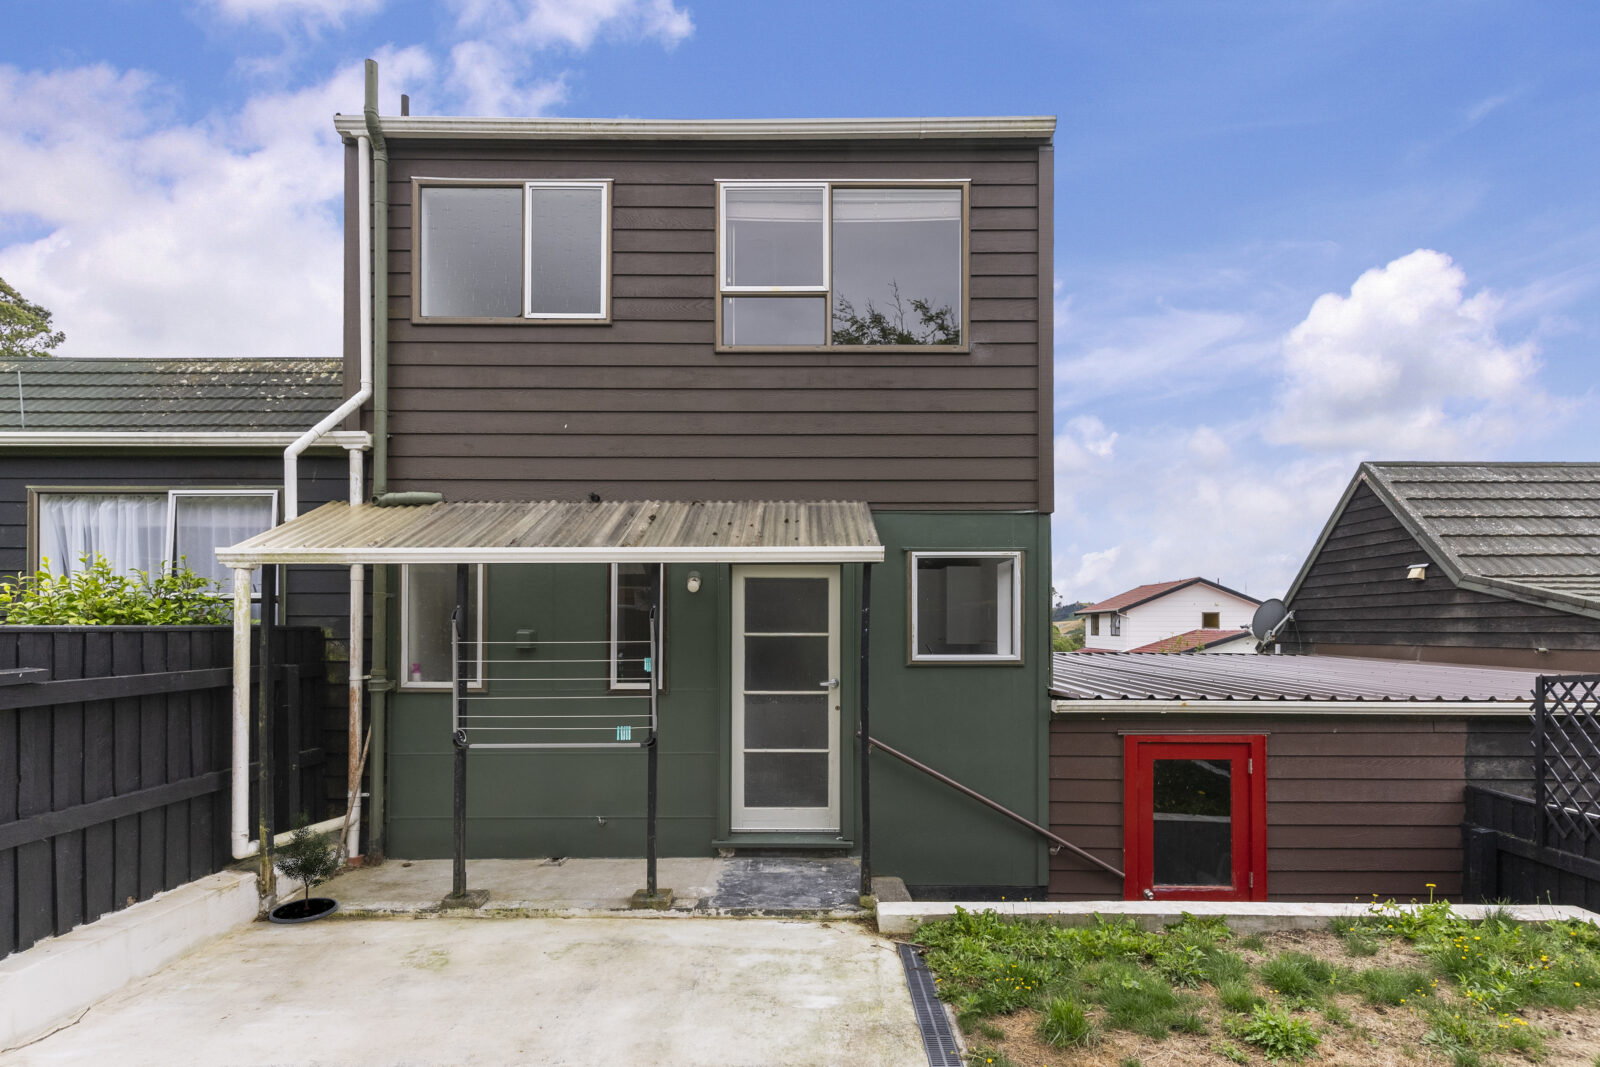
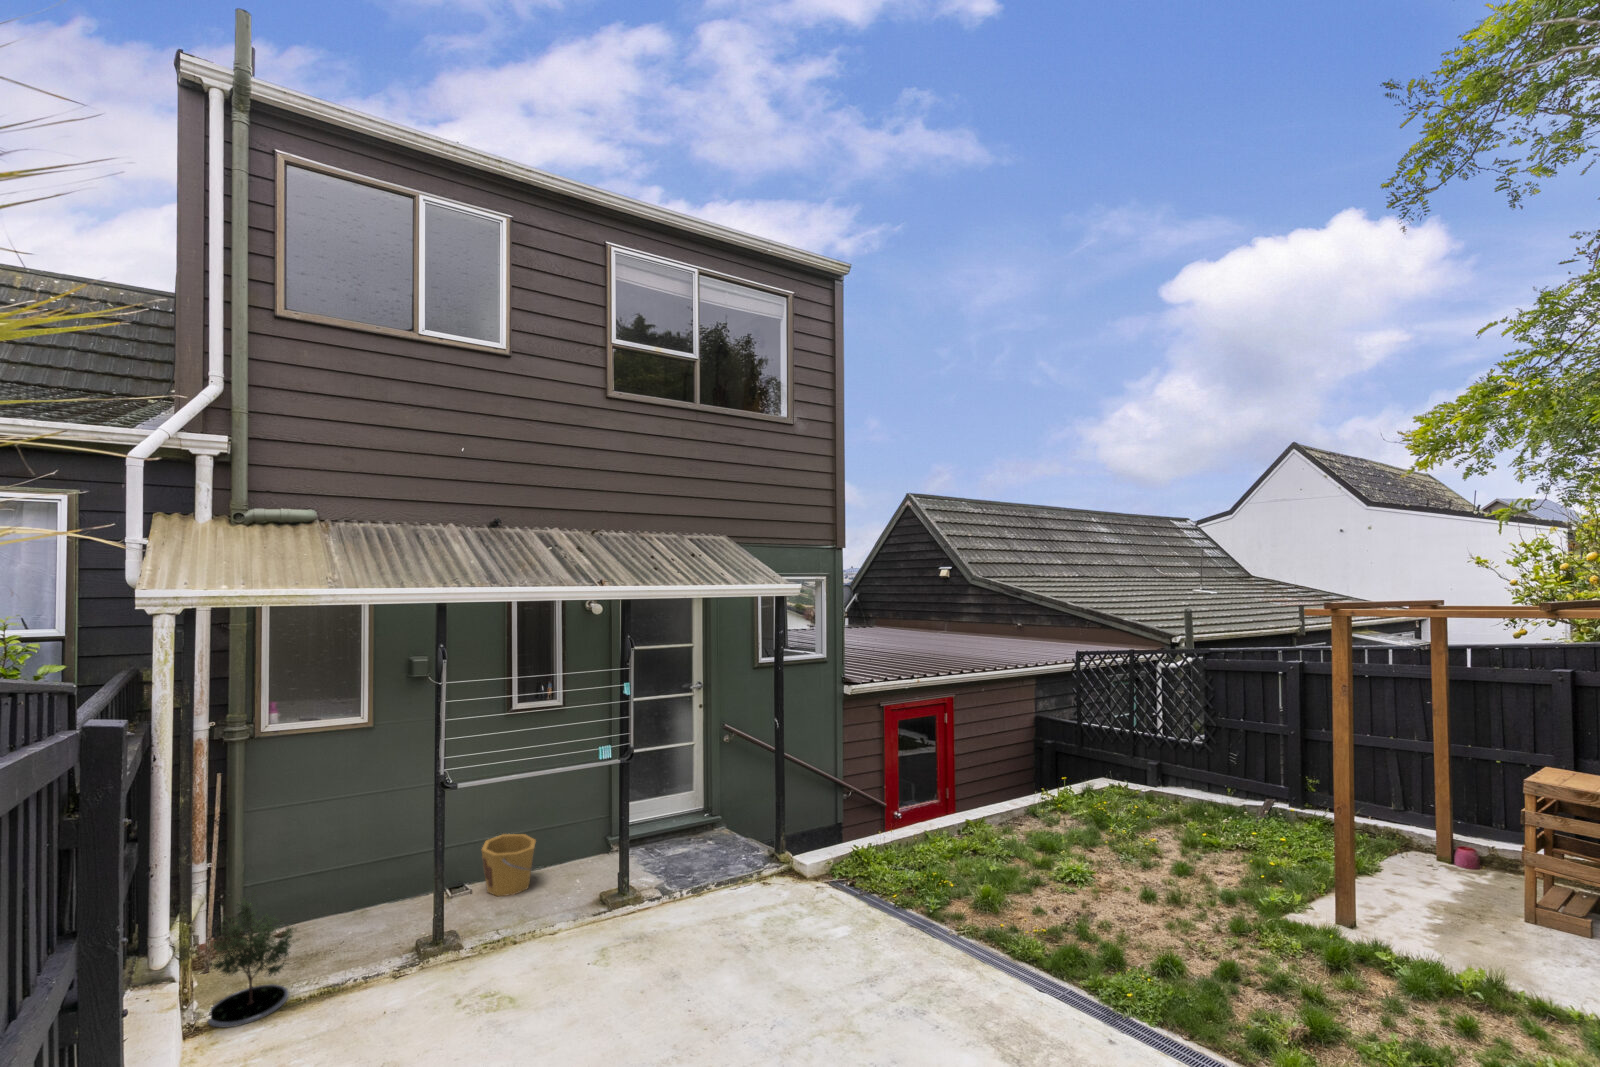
bucket: none [559,811,615,875] -> present [482,834,536,896]

